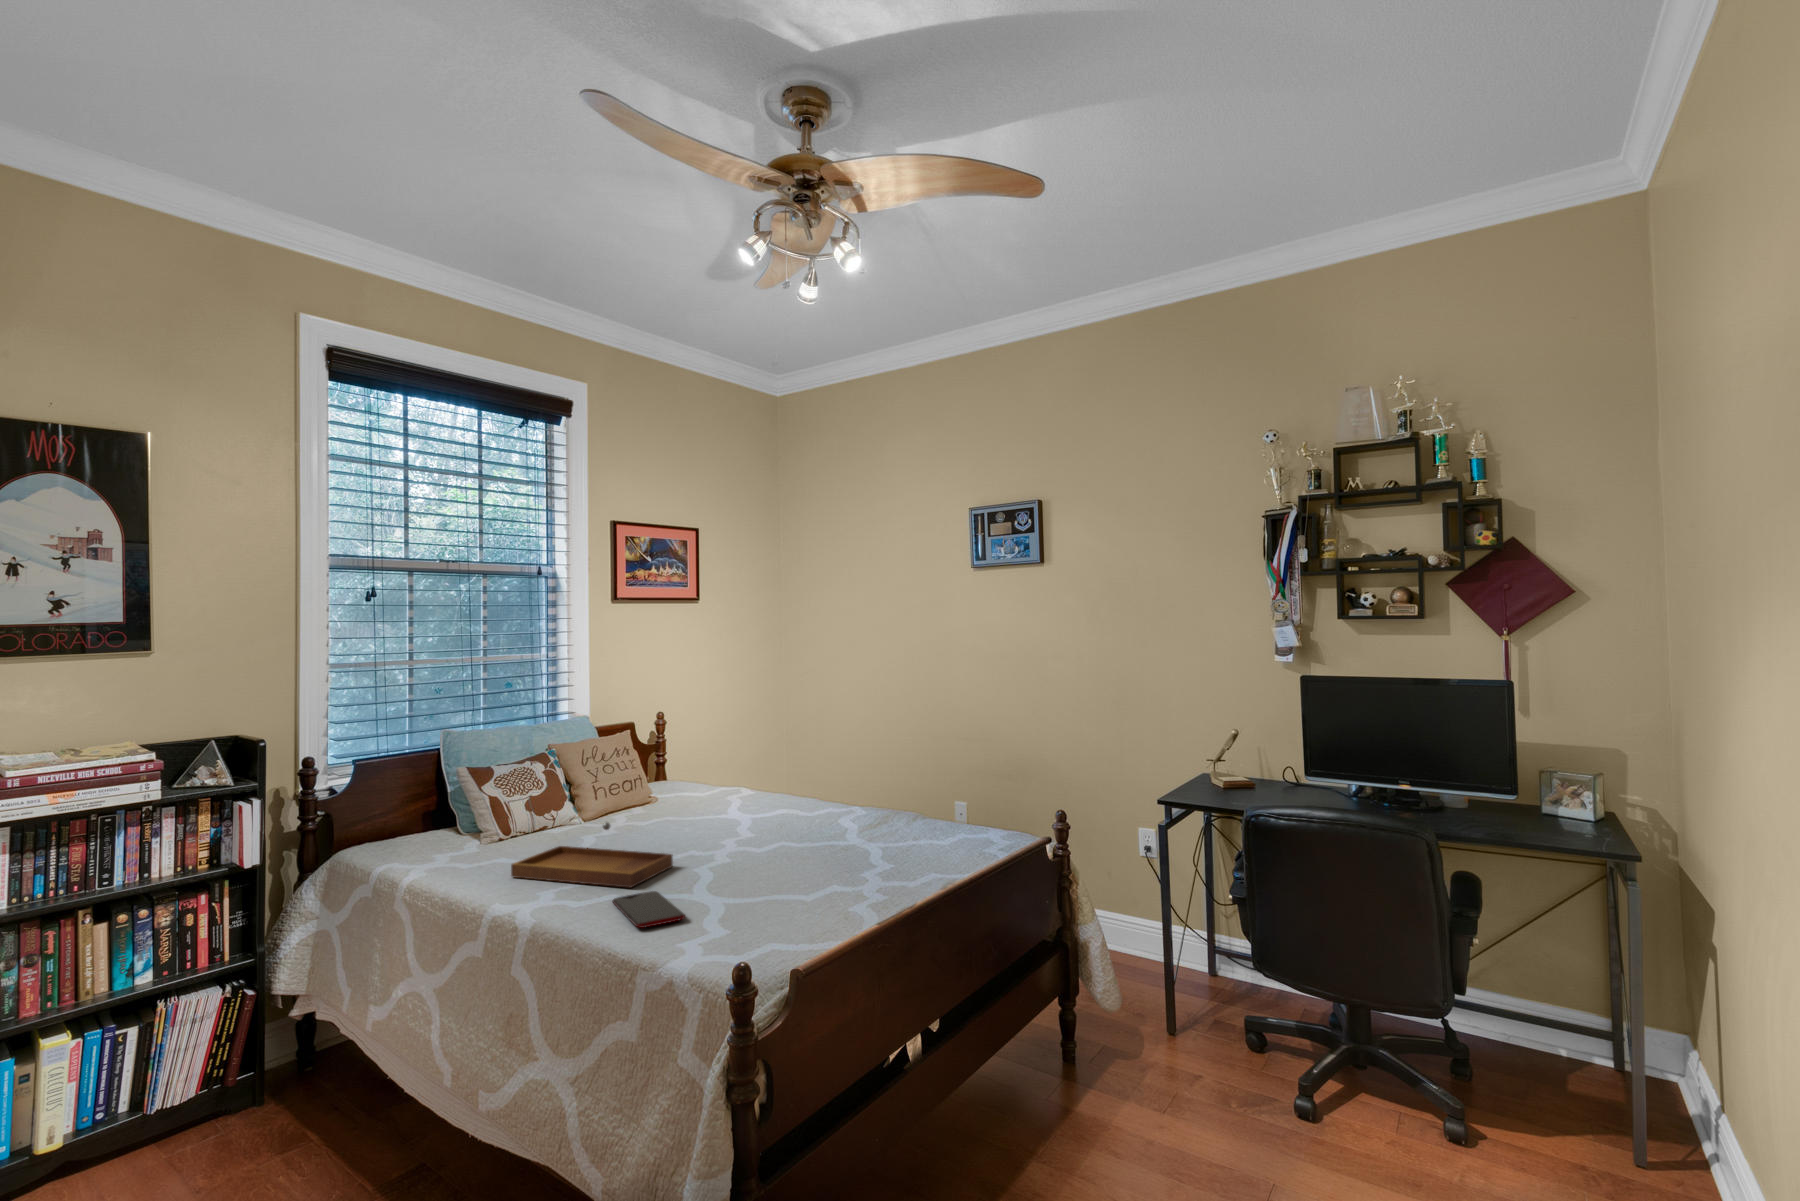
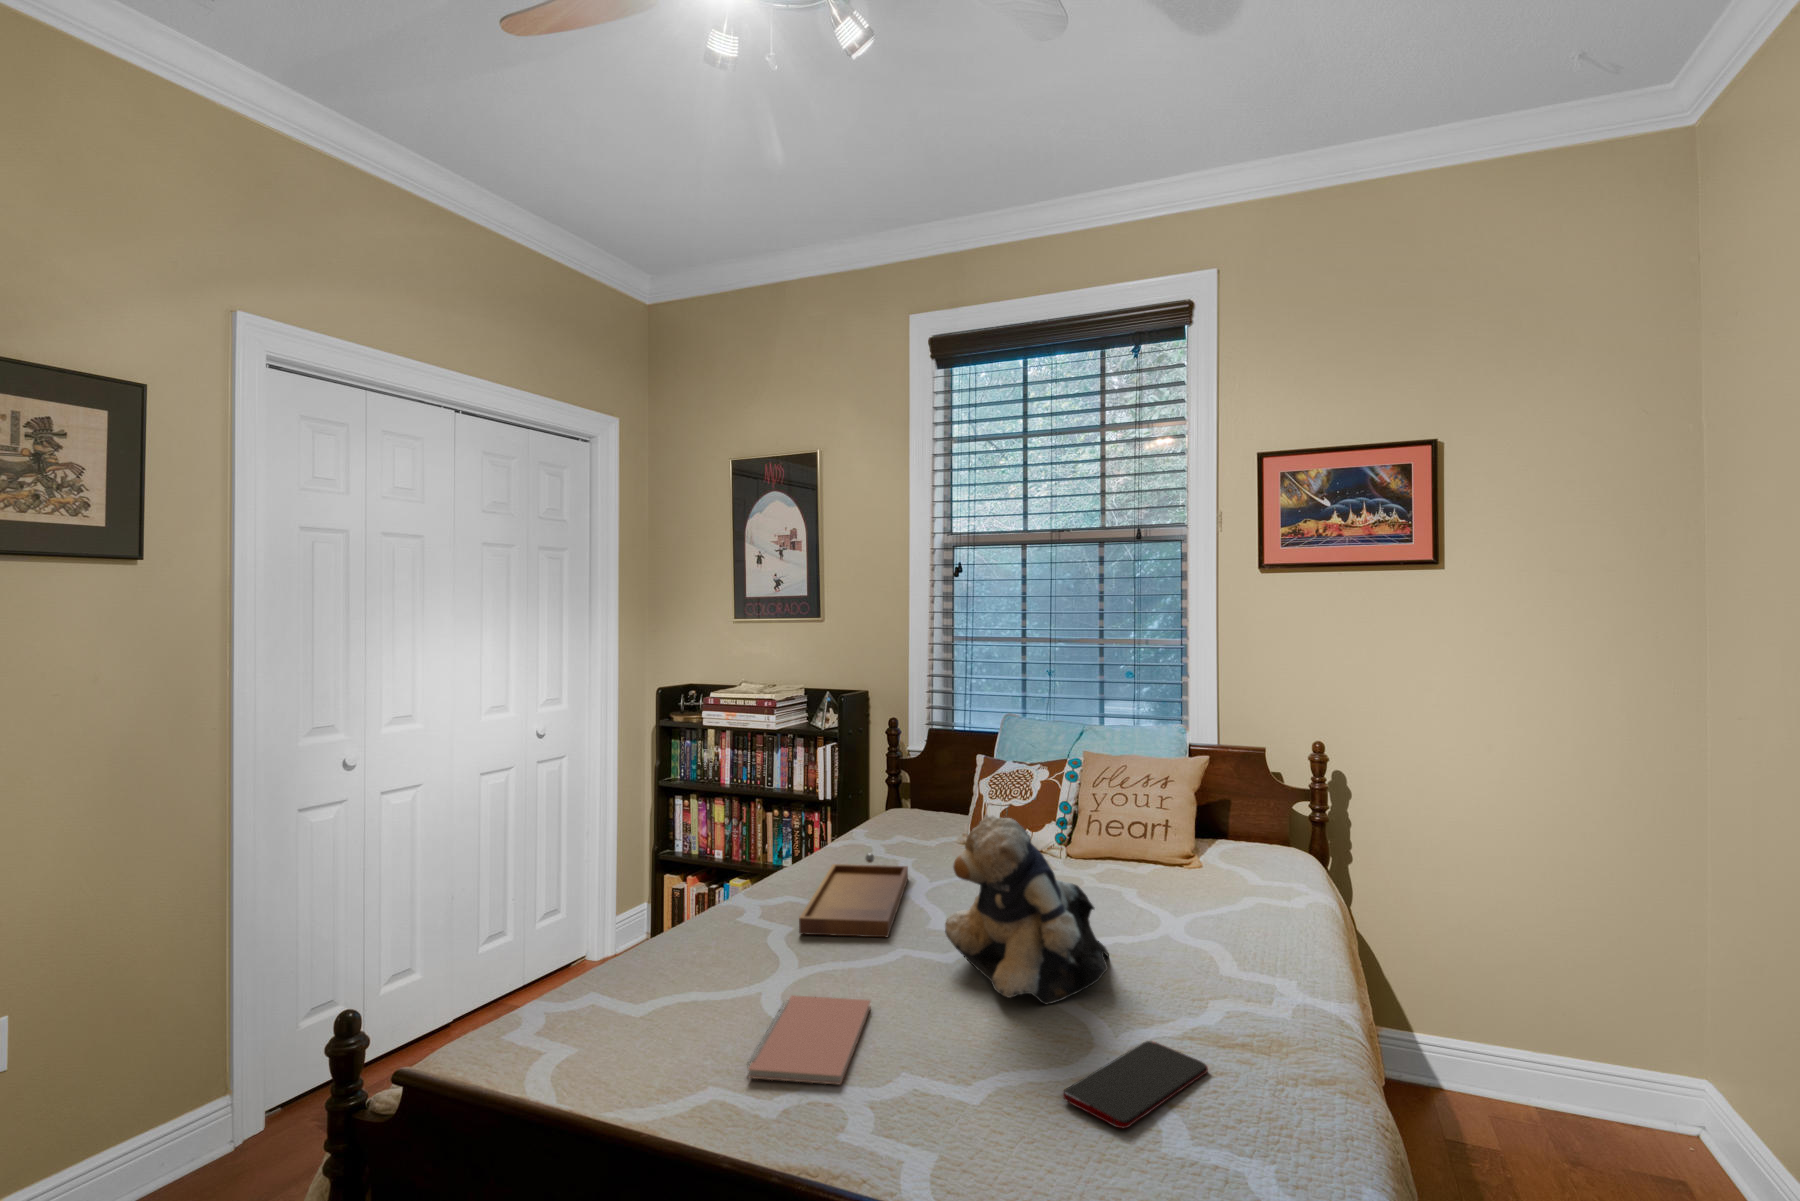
teddy bear: none [726,740,825,850] -> present [945,815,1109,1005]
notebook: none [752,869,867,900] -> present [747,995,871,1085]
smartphone: present [612,891,685,928] -> present [1062,1041,1208,1128]

